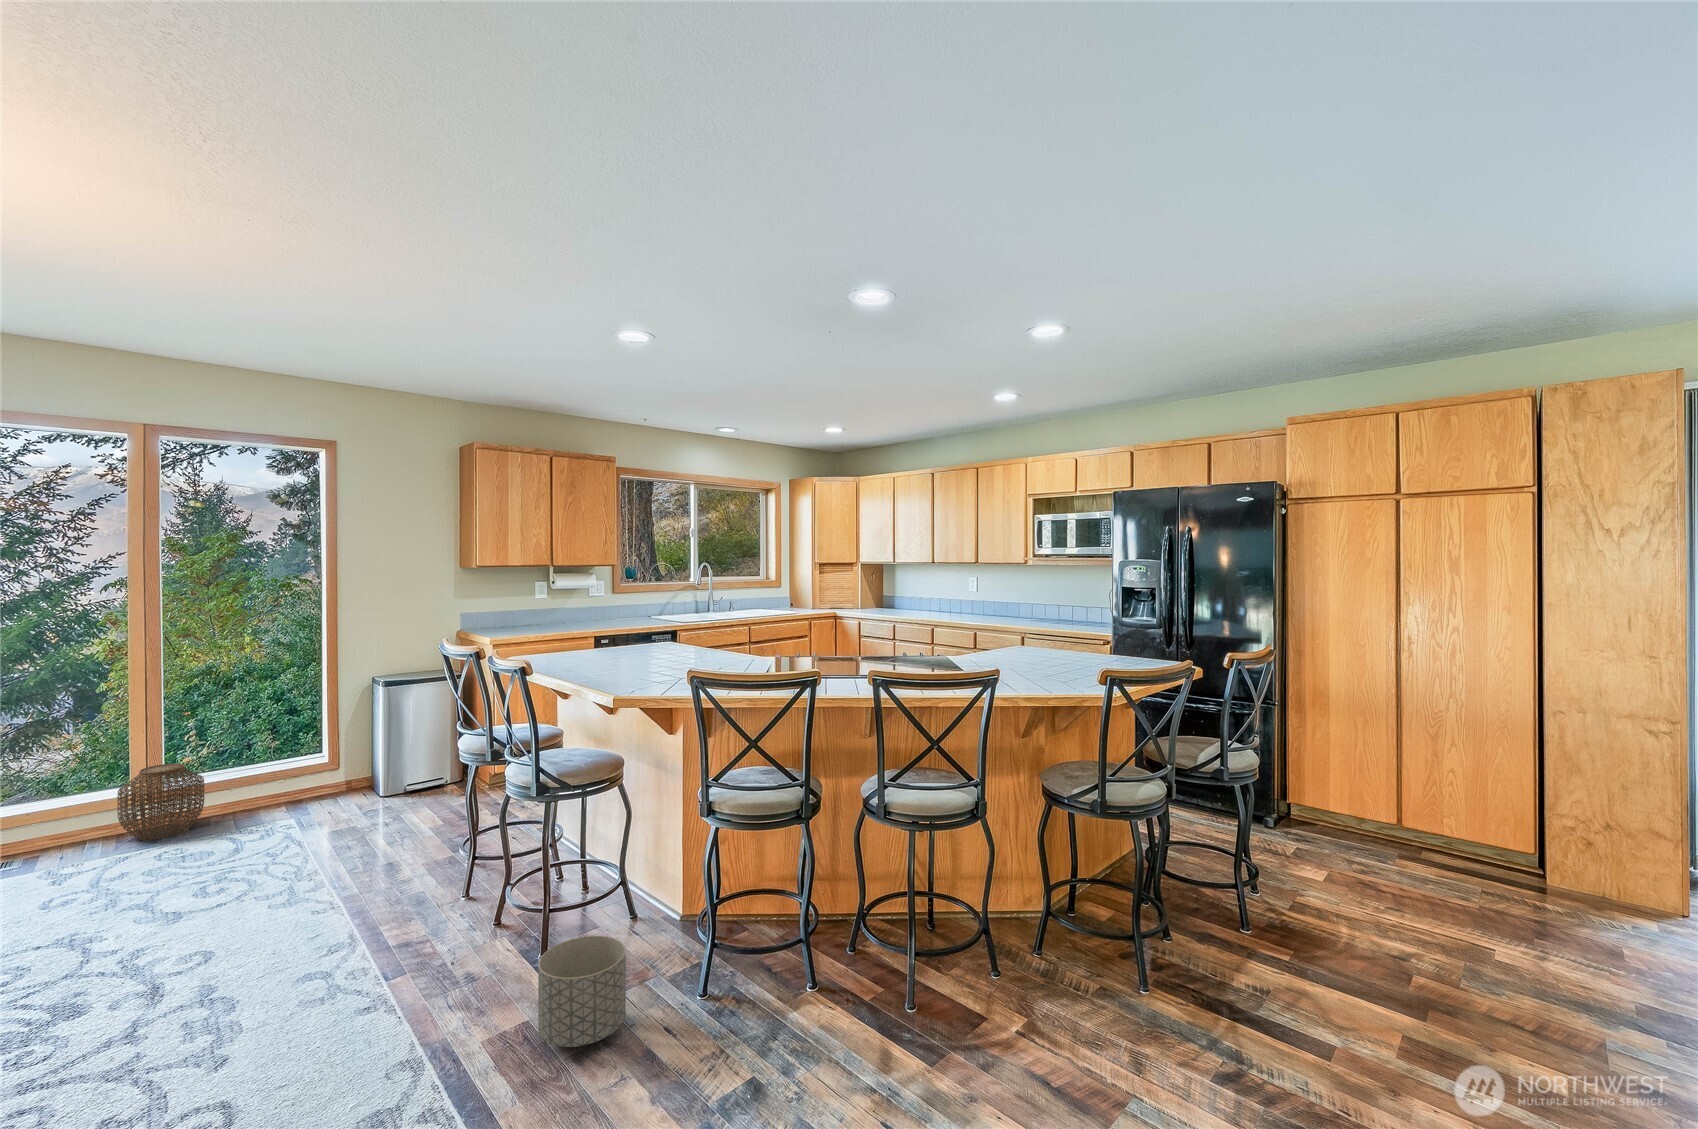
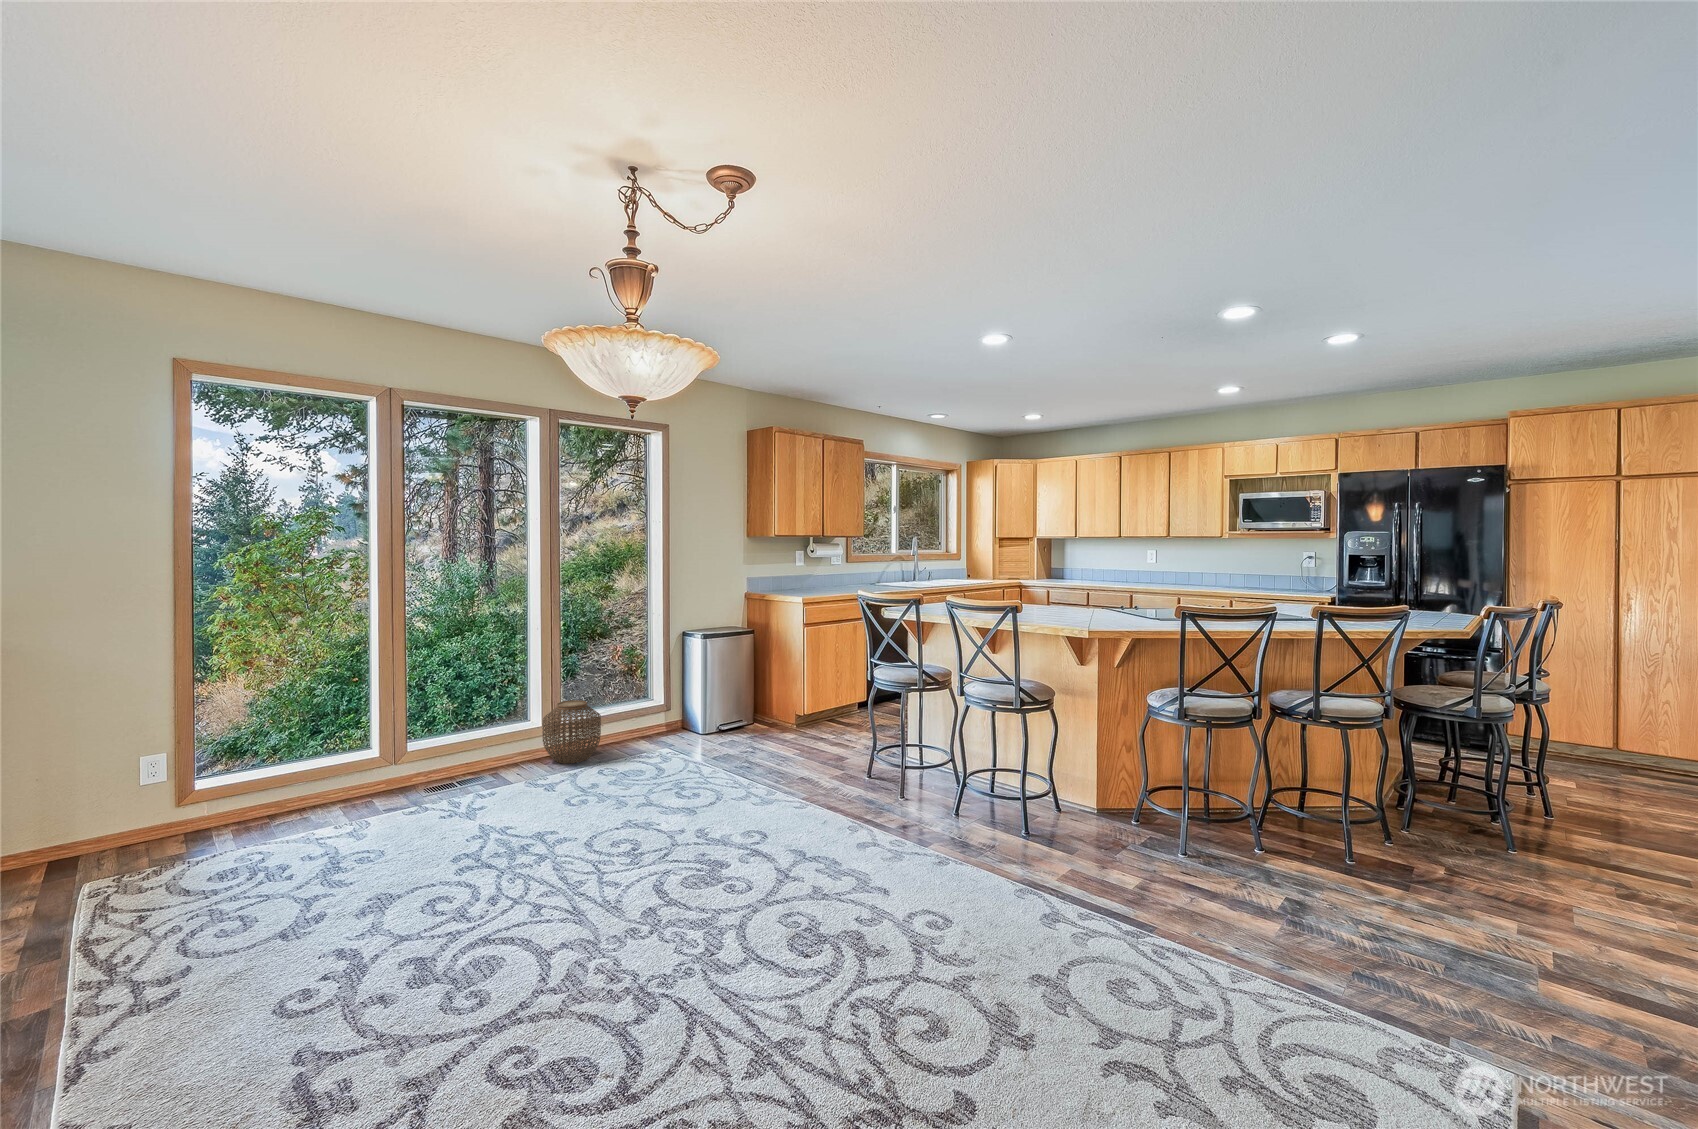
planter: present [538,936,626,1047] -> none [1091,807,1157,881]

